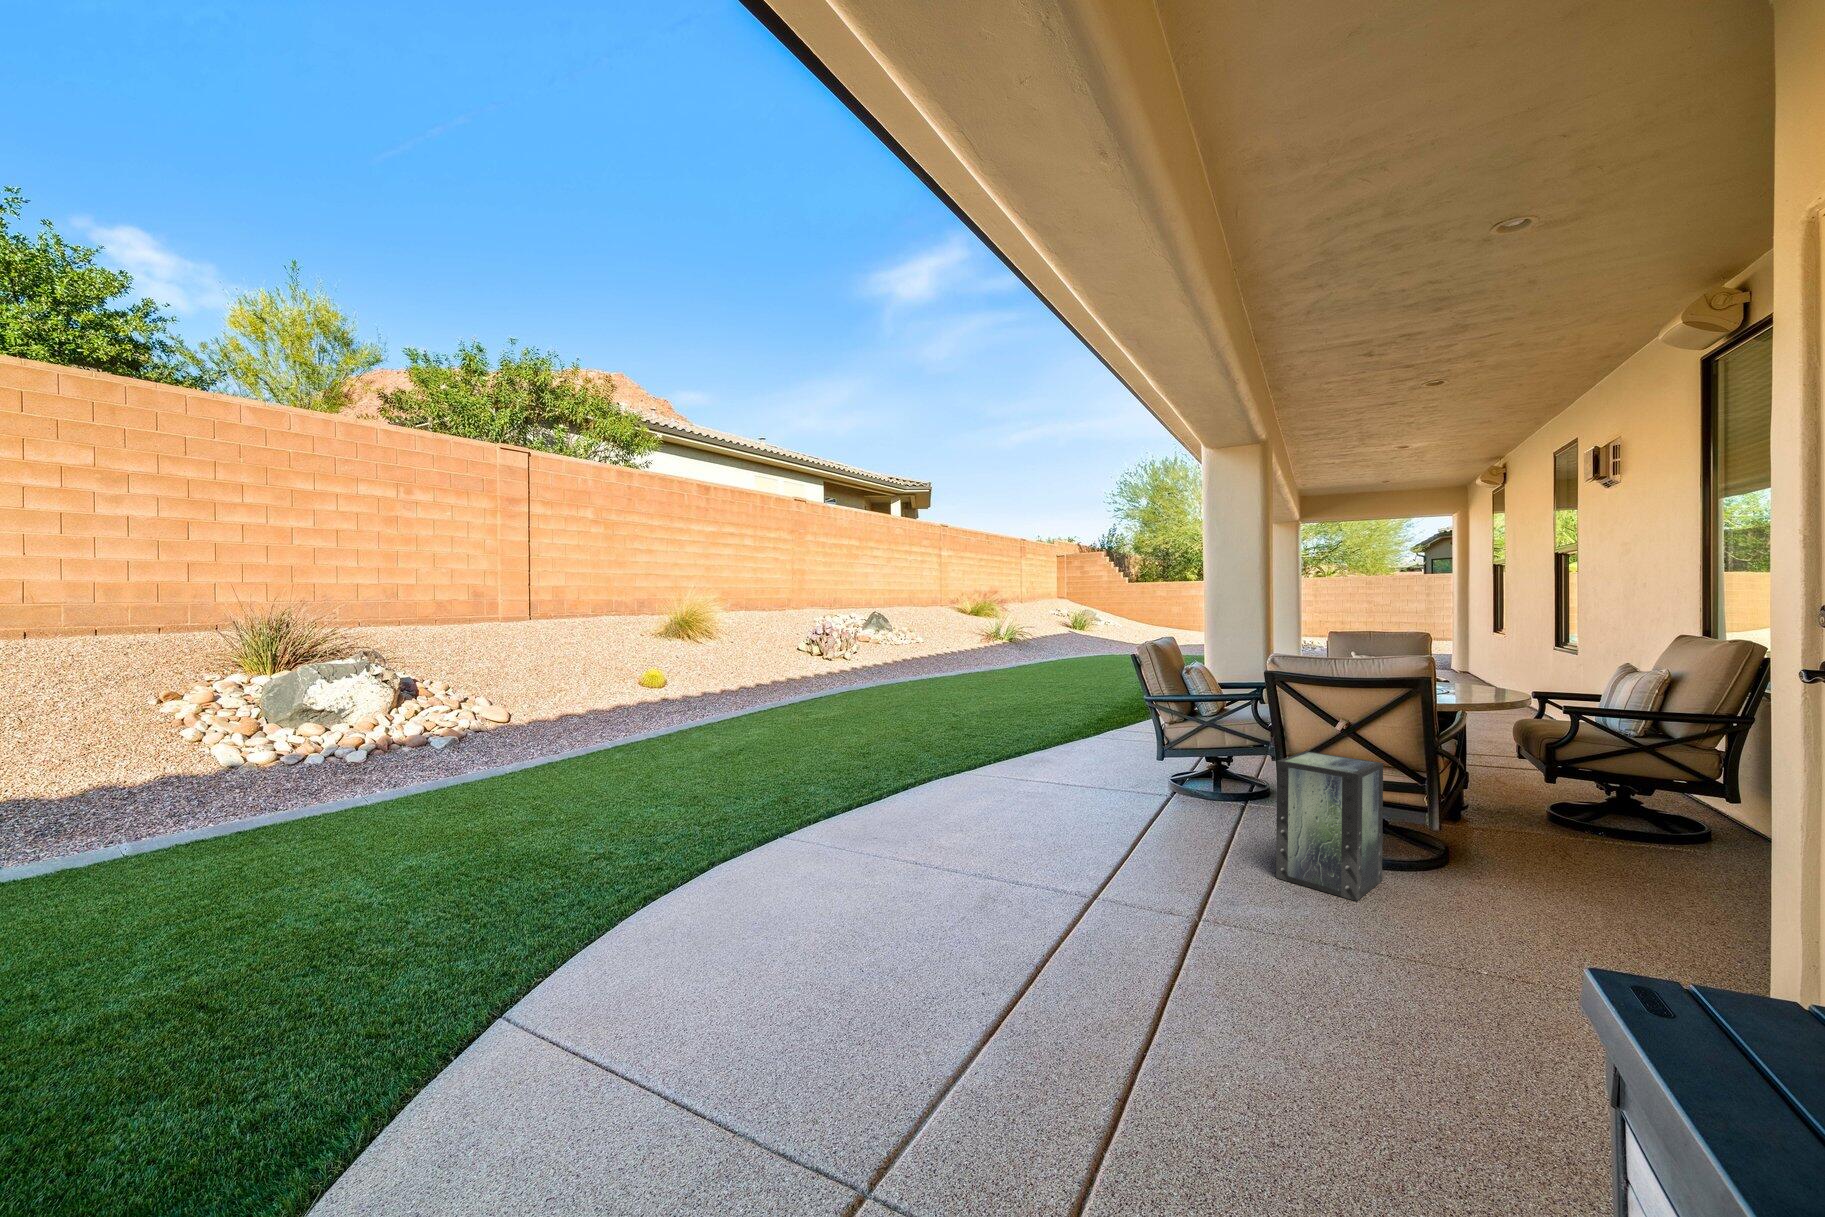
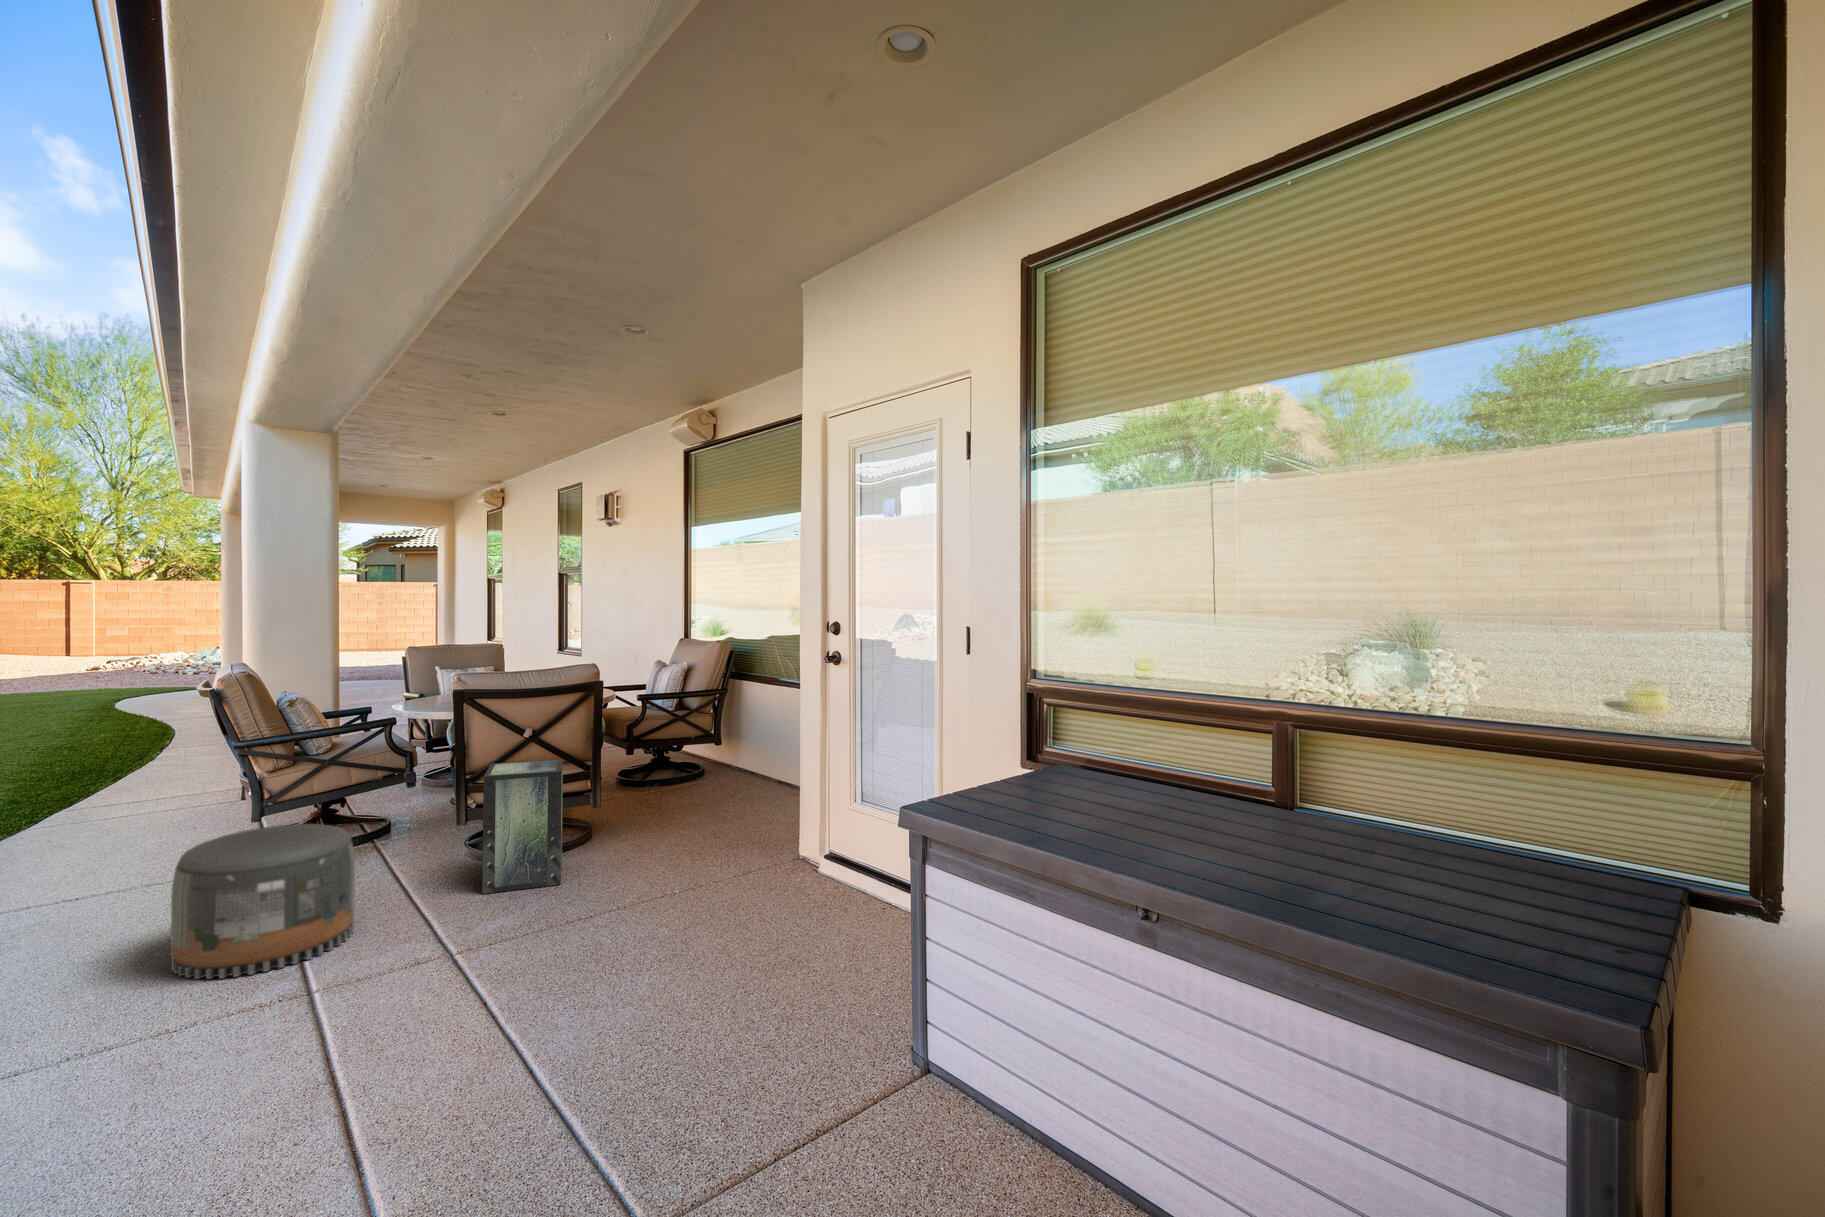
pouf: none [1053,761,1165,872] -> present [171,824,355,979]

